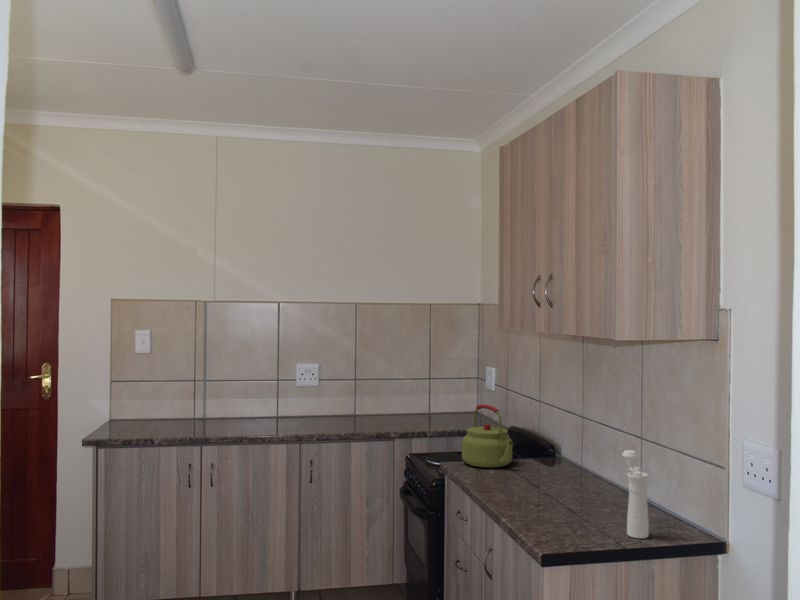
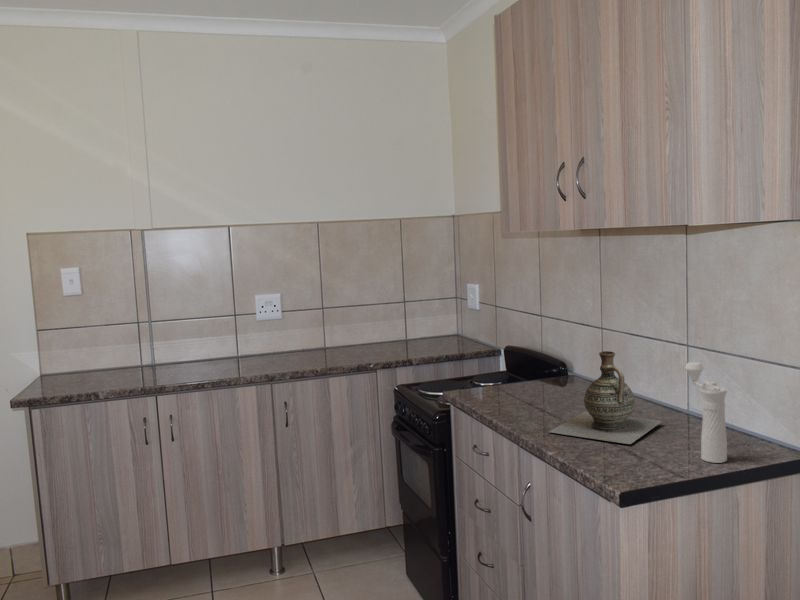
kettle: present [462,404,513,468] -> none [465,324,527,394]
ceramic jug: none [511,435,614,517] -> present [549,351,662,444]

